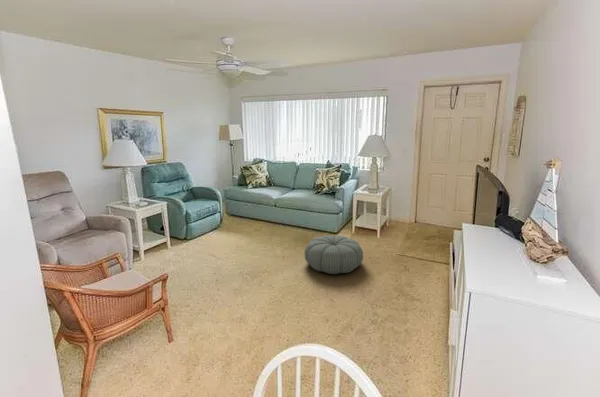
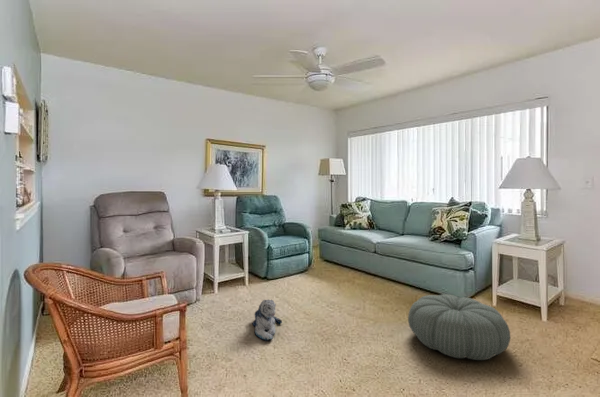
plush toy: none [191,258,215,288] -> present [252,300,282,340]

